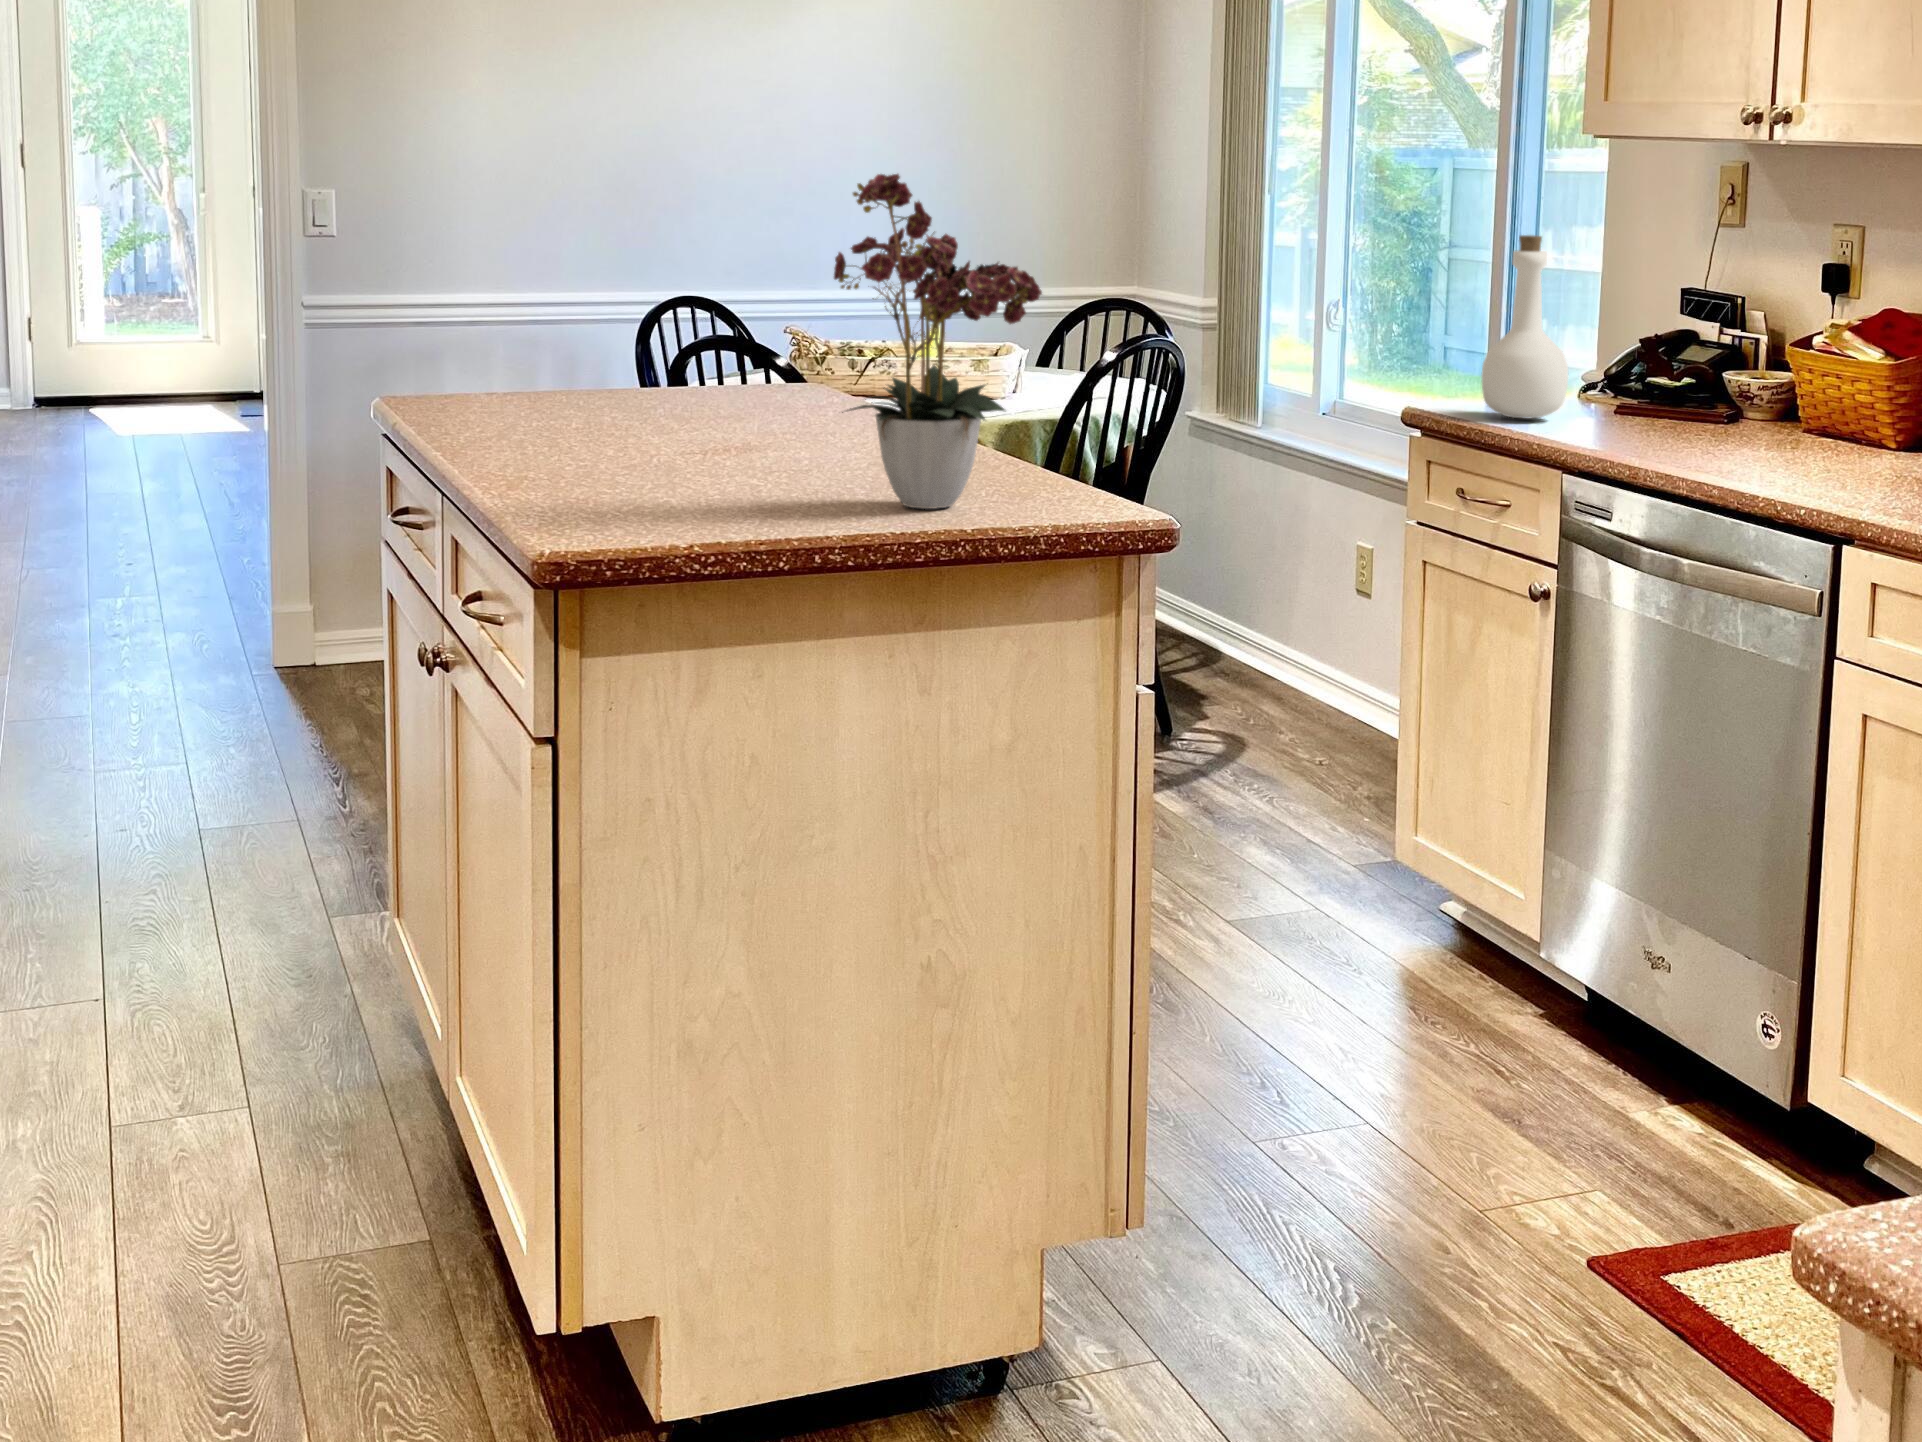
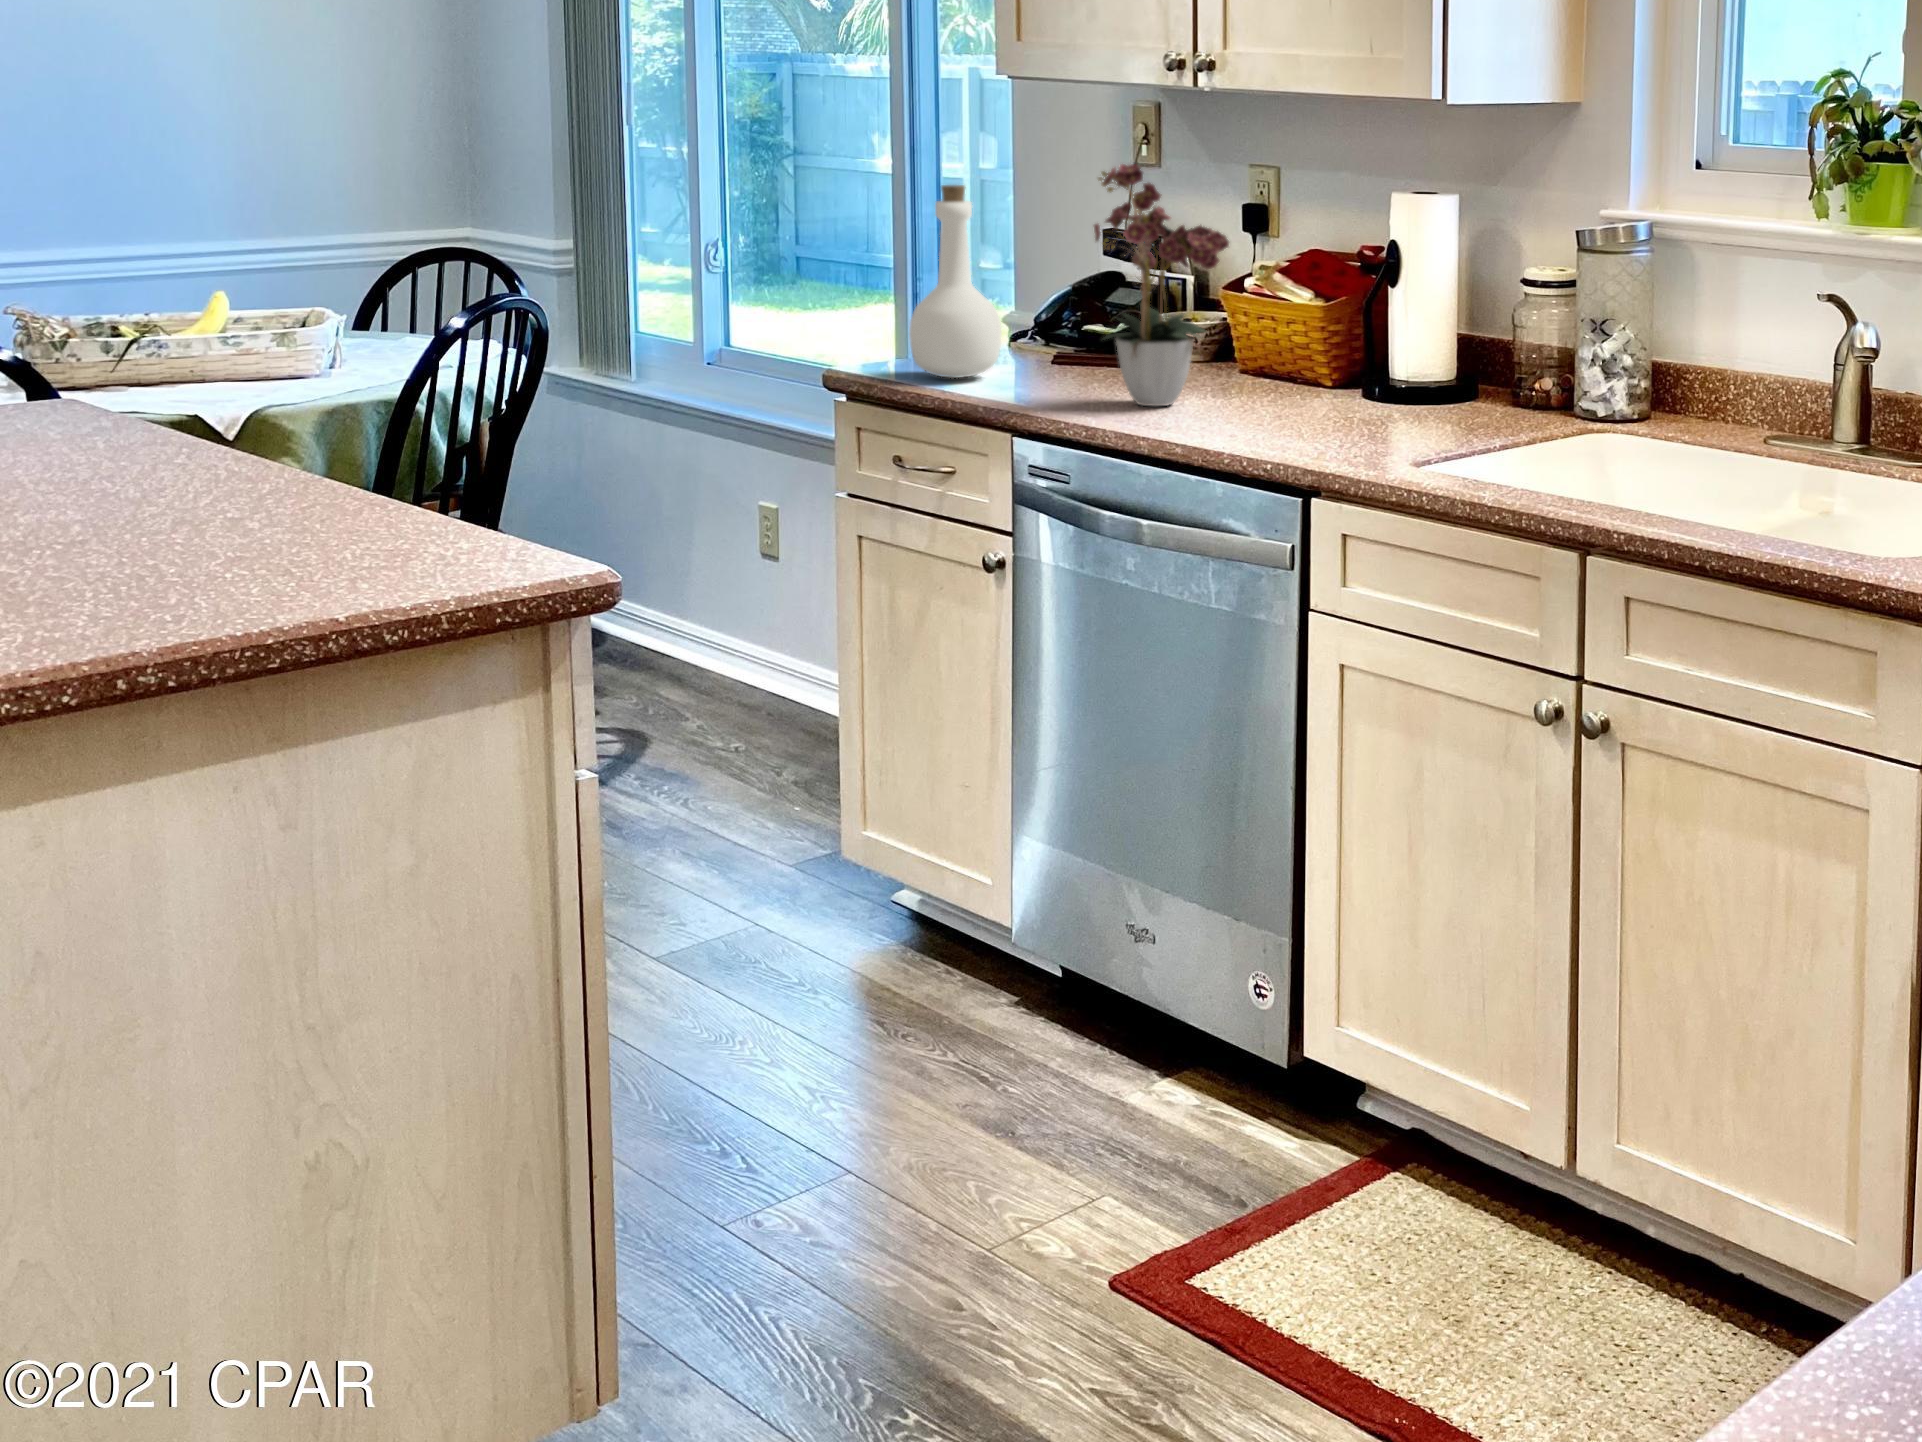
flower arrangement: present [834,174,1042,509] -> present [1094,164,1229,406]

